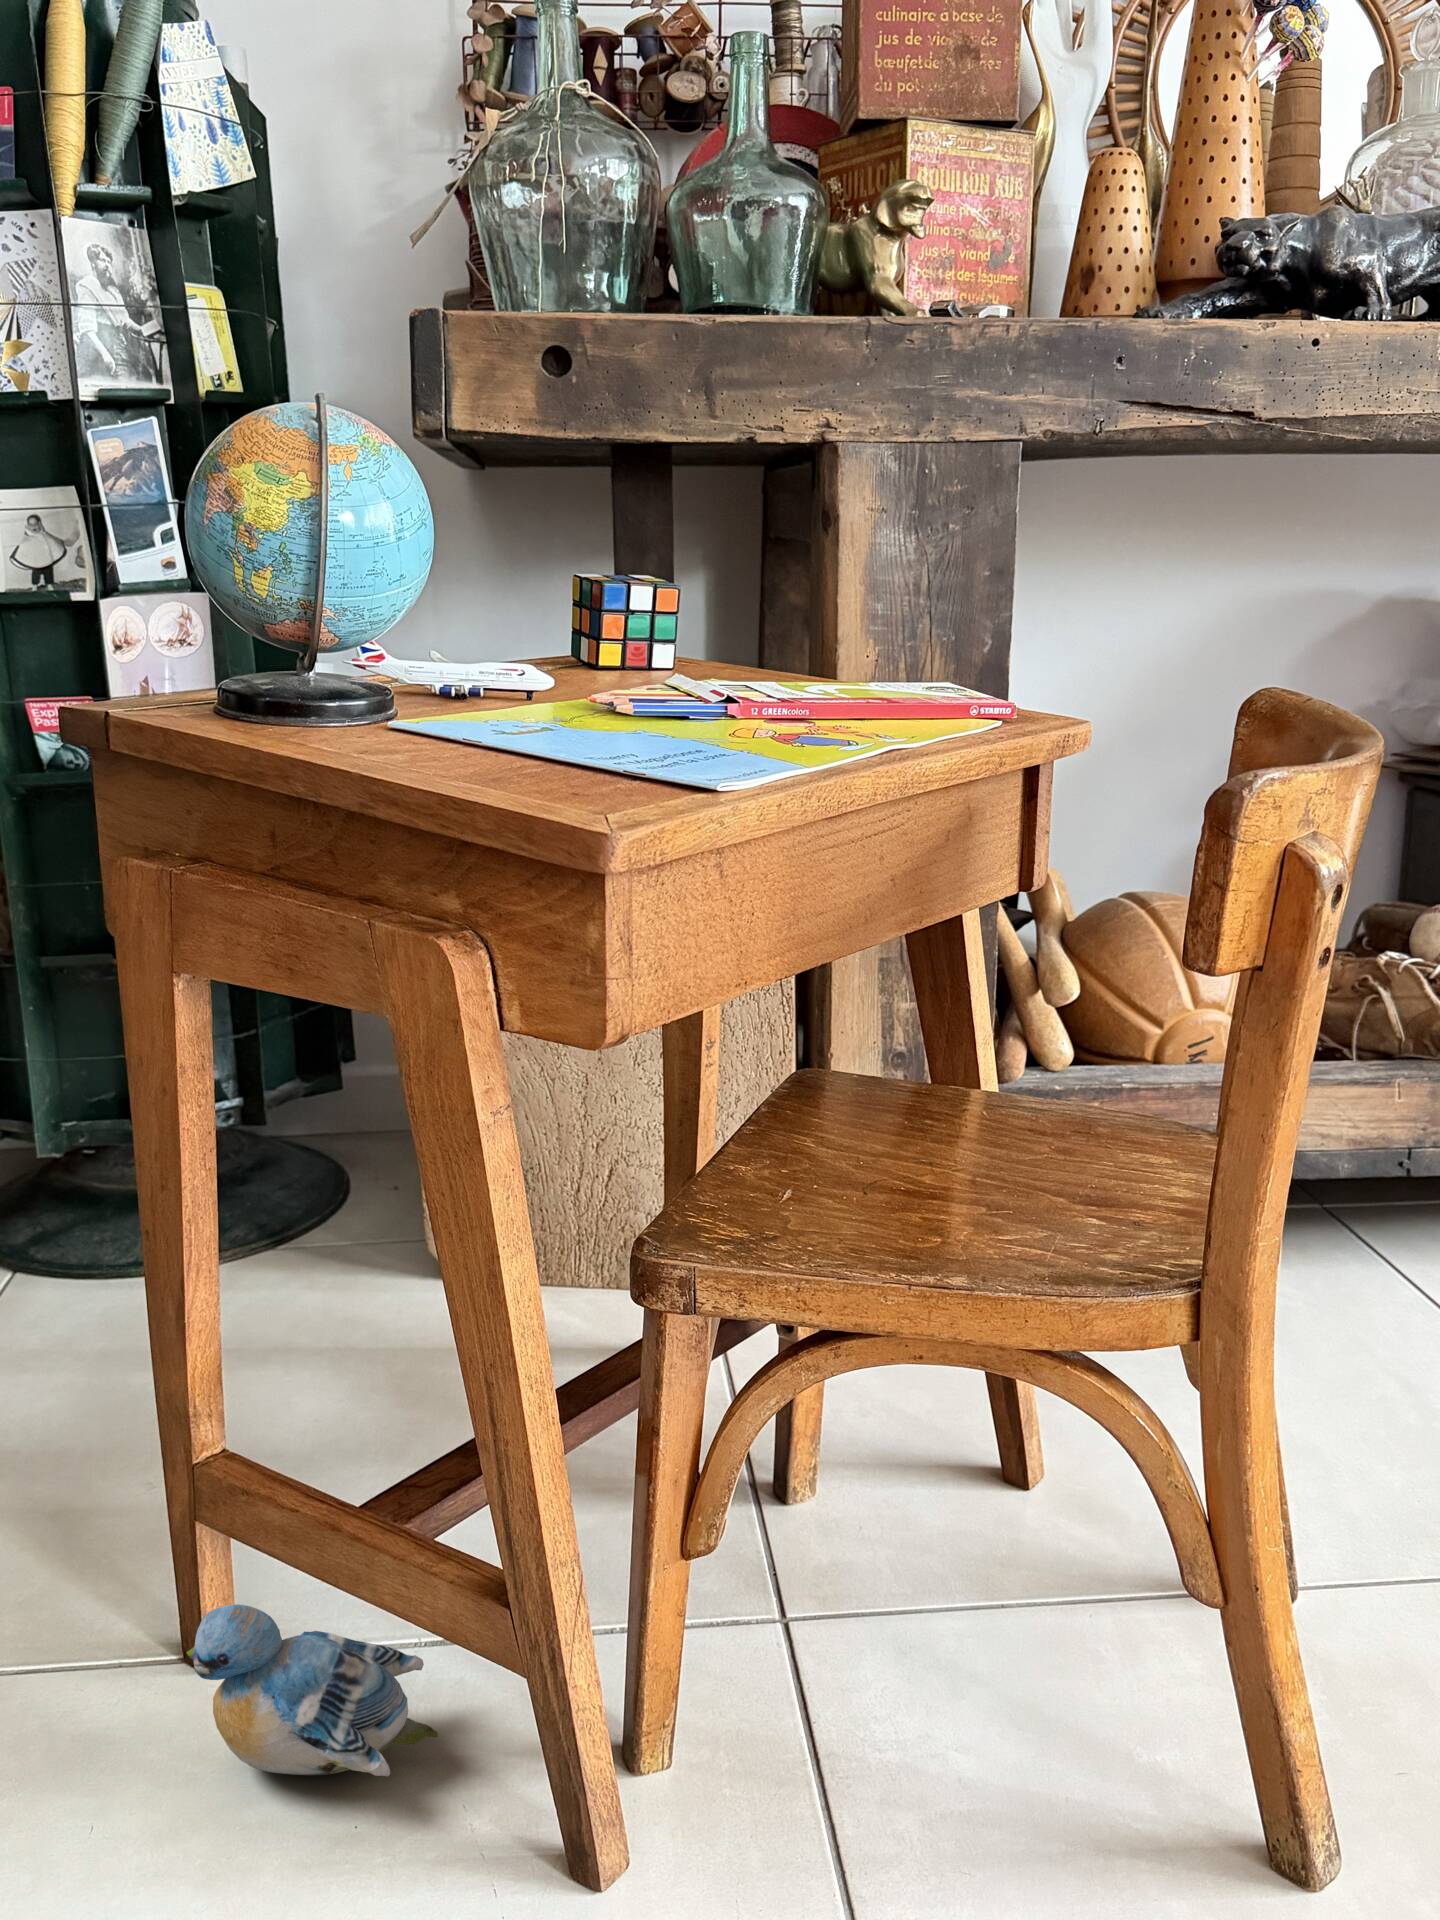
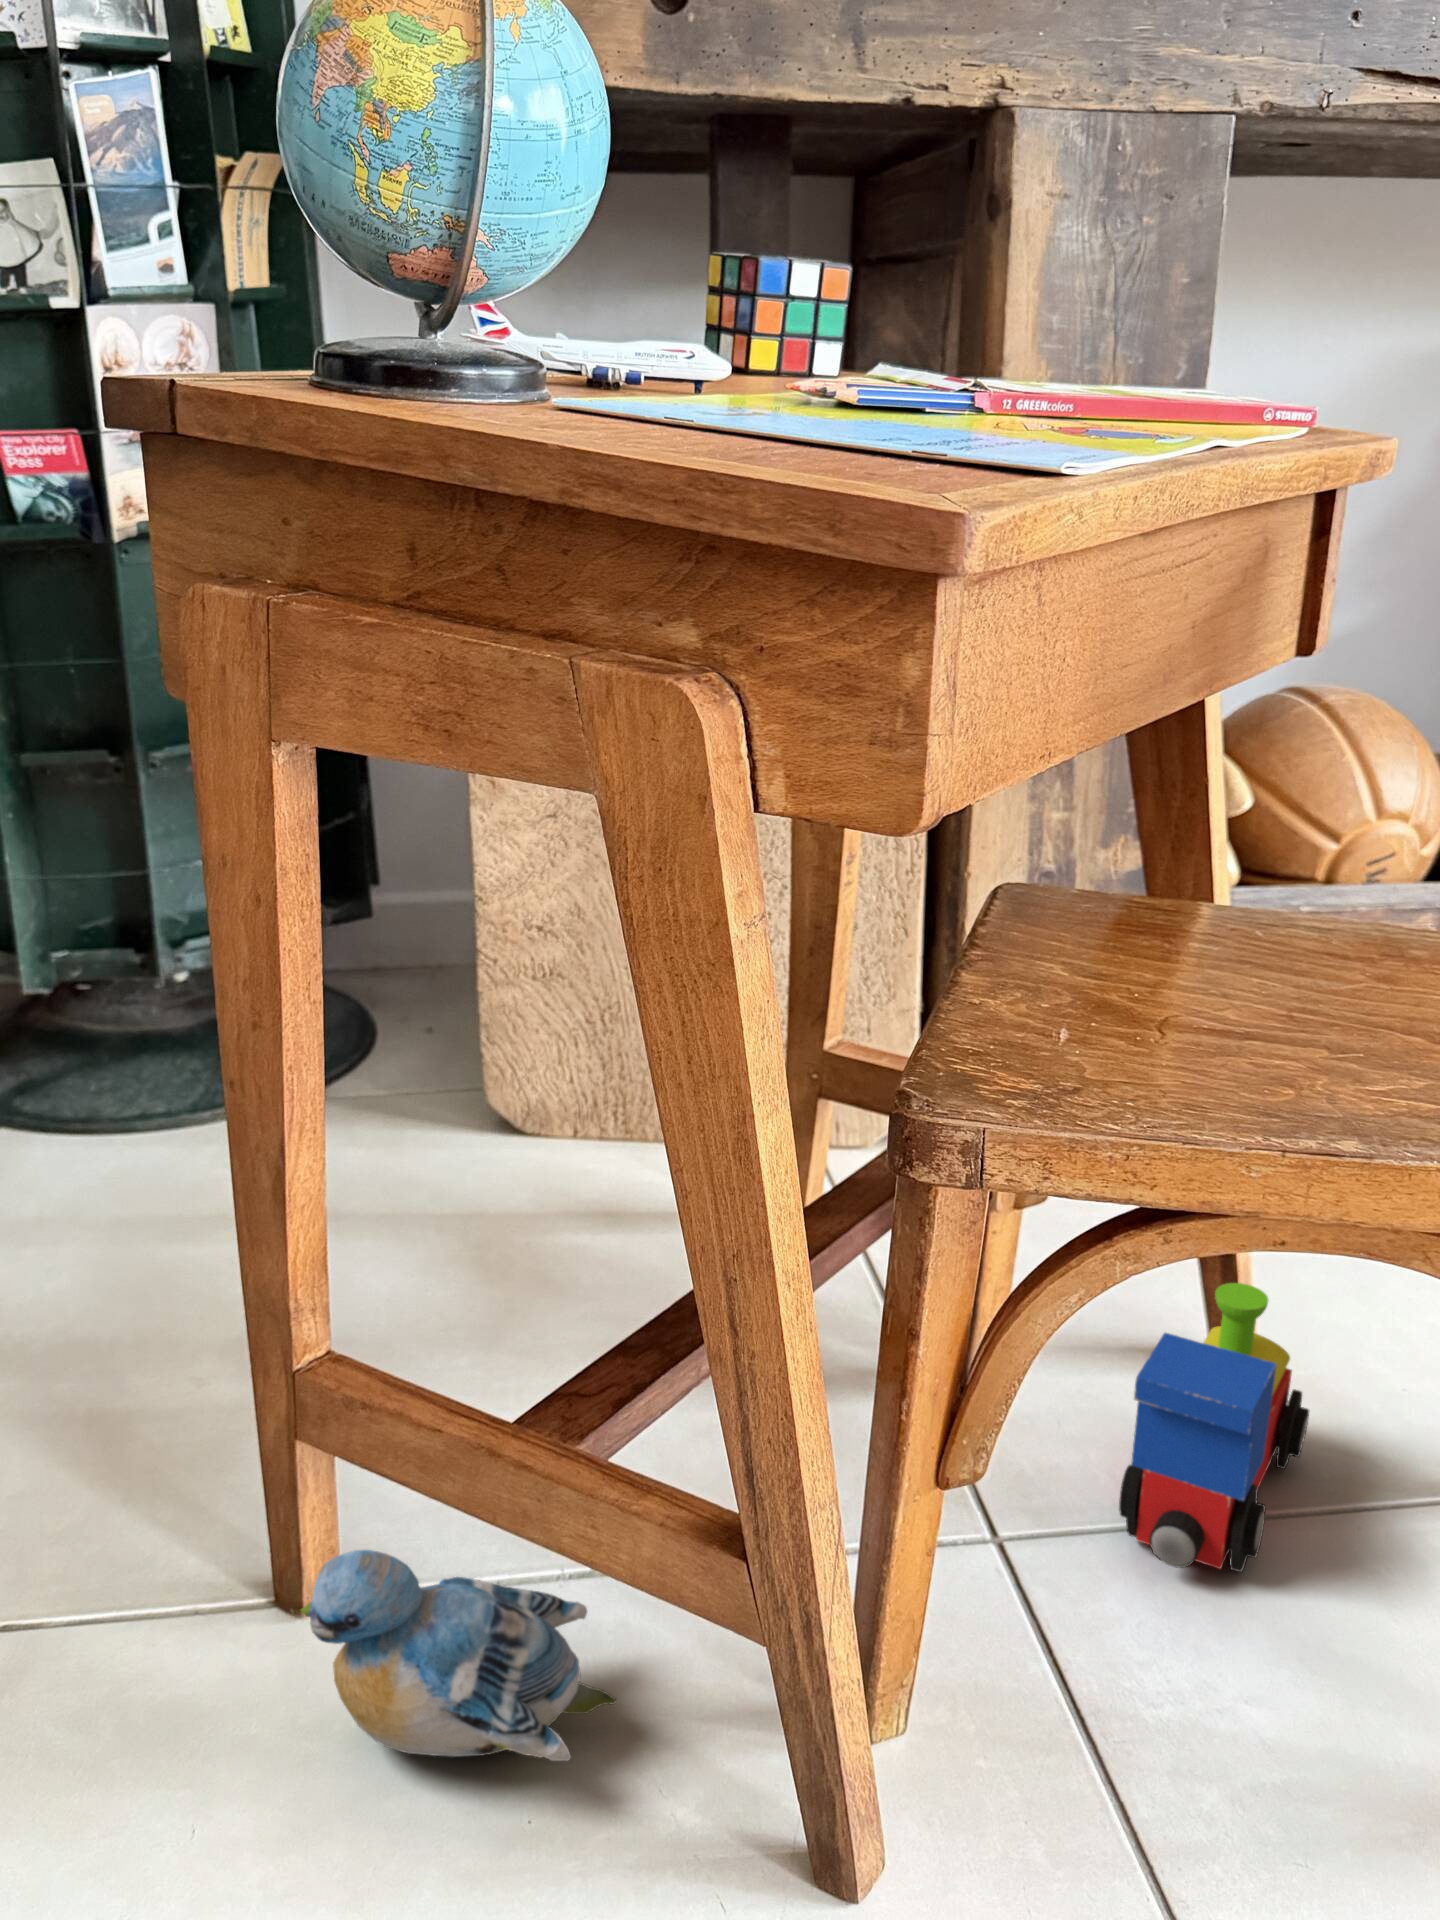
toy train: none [882,1404,1060,1647] -> present [1119,1283,1309,1572]

